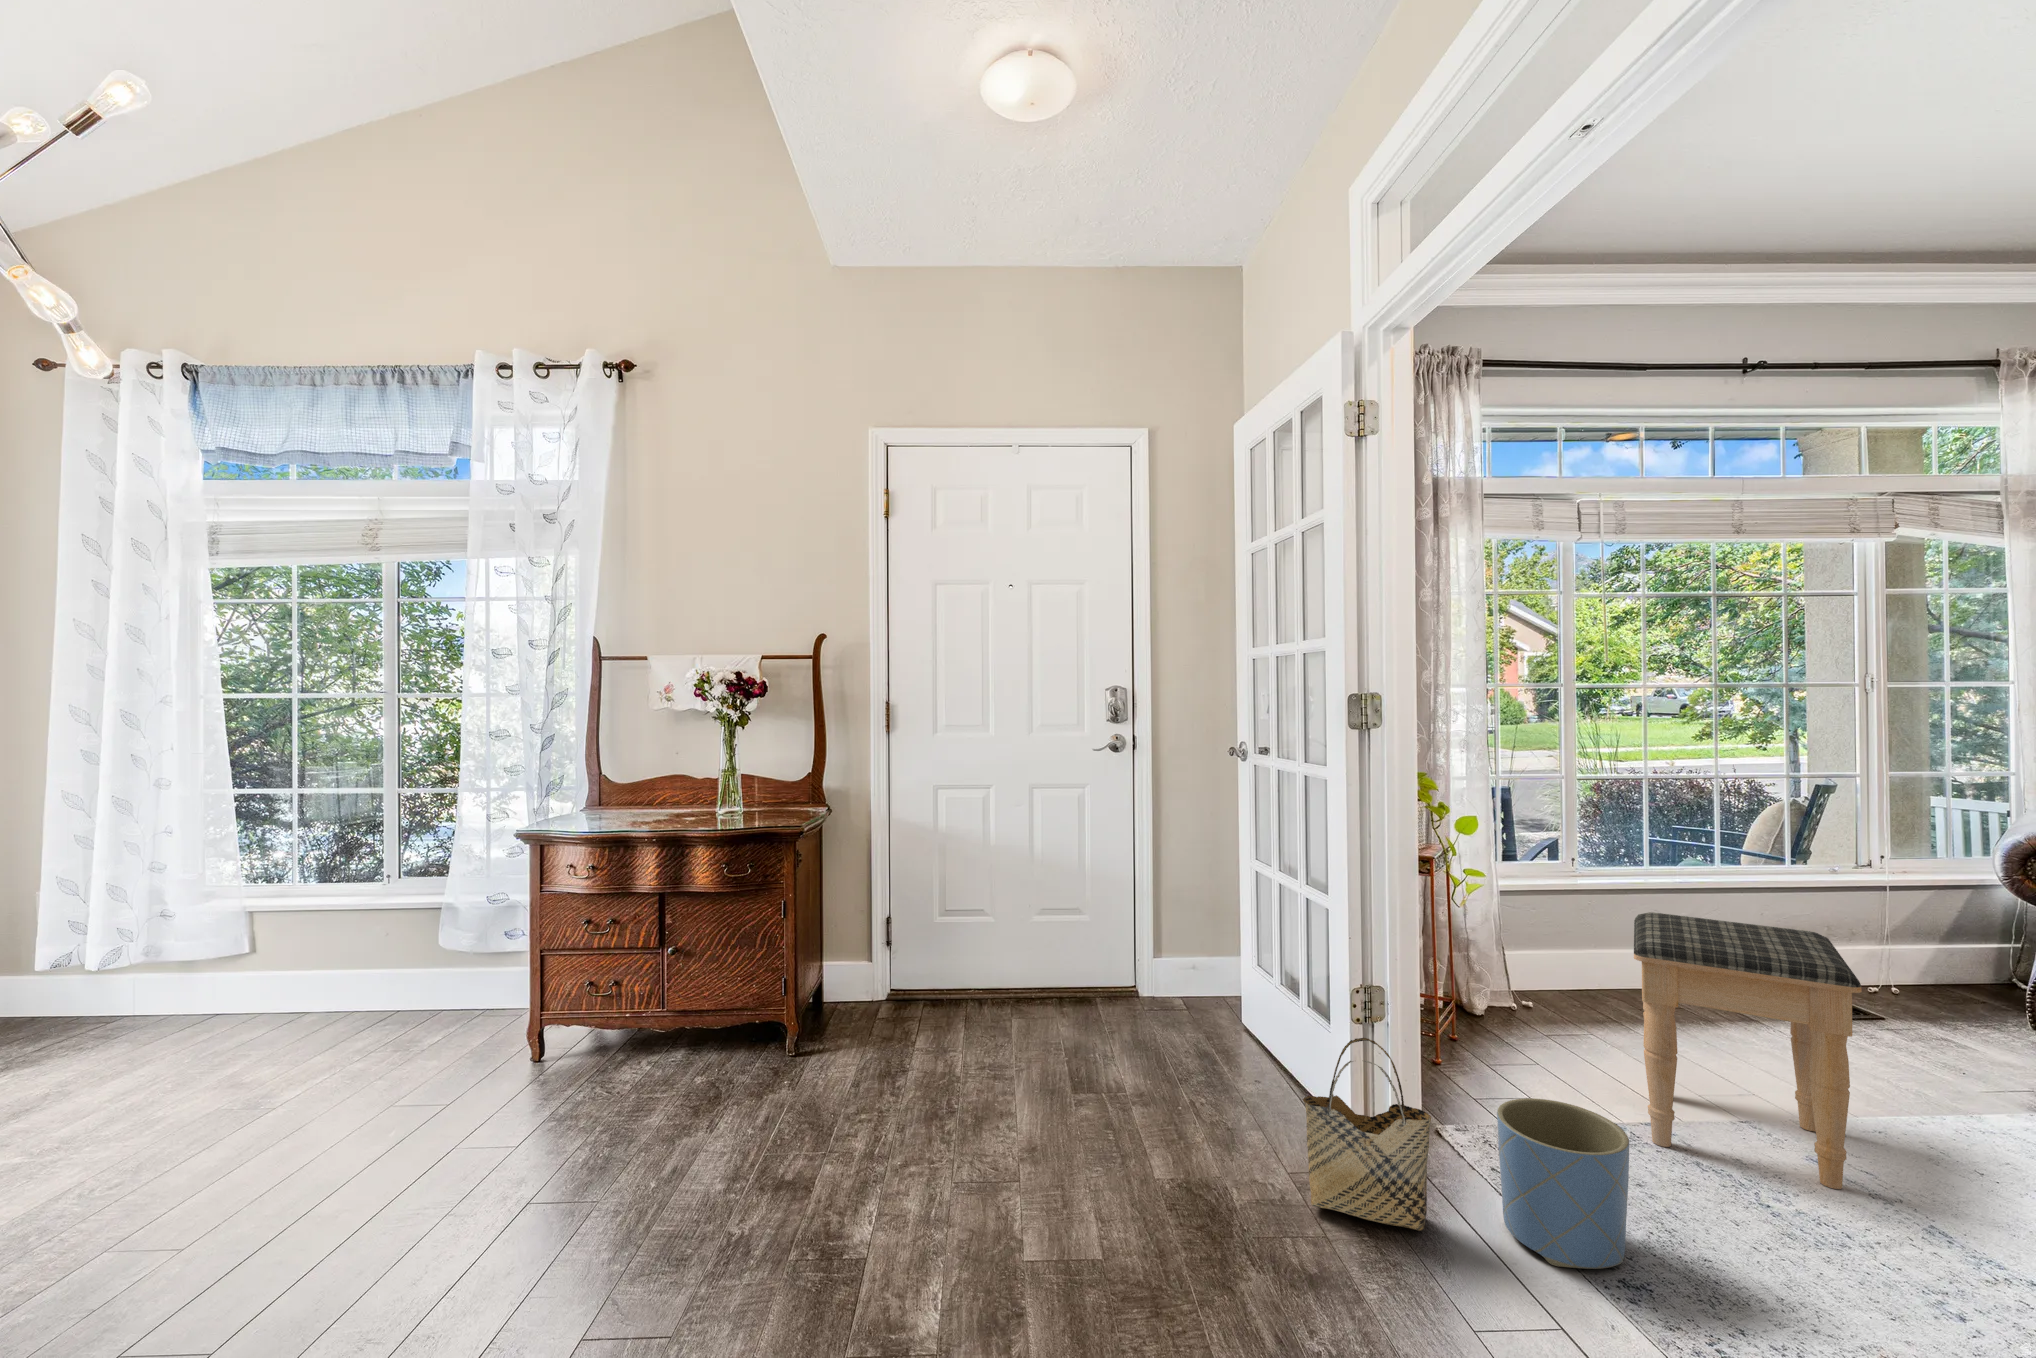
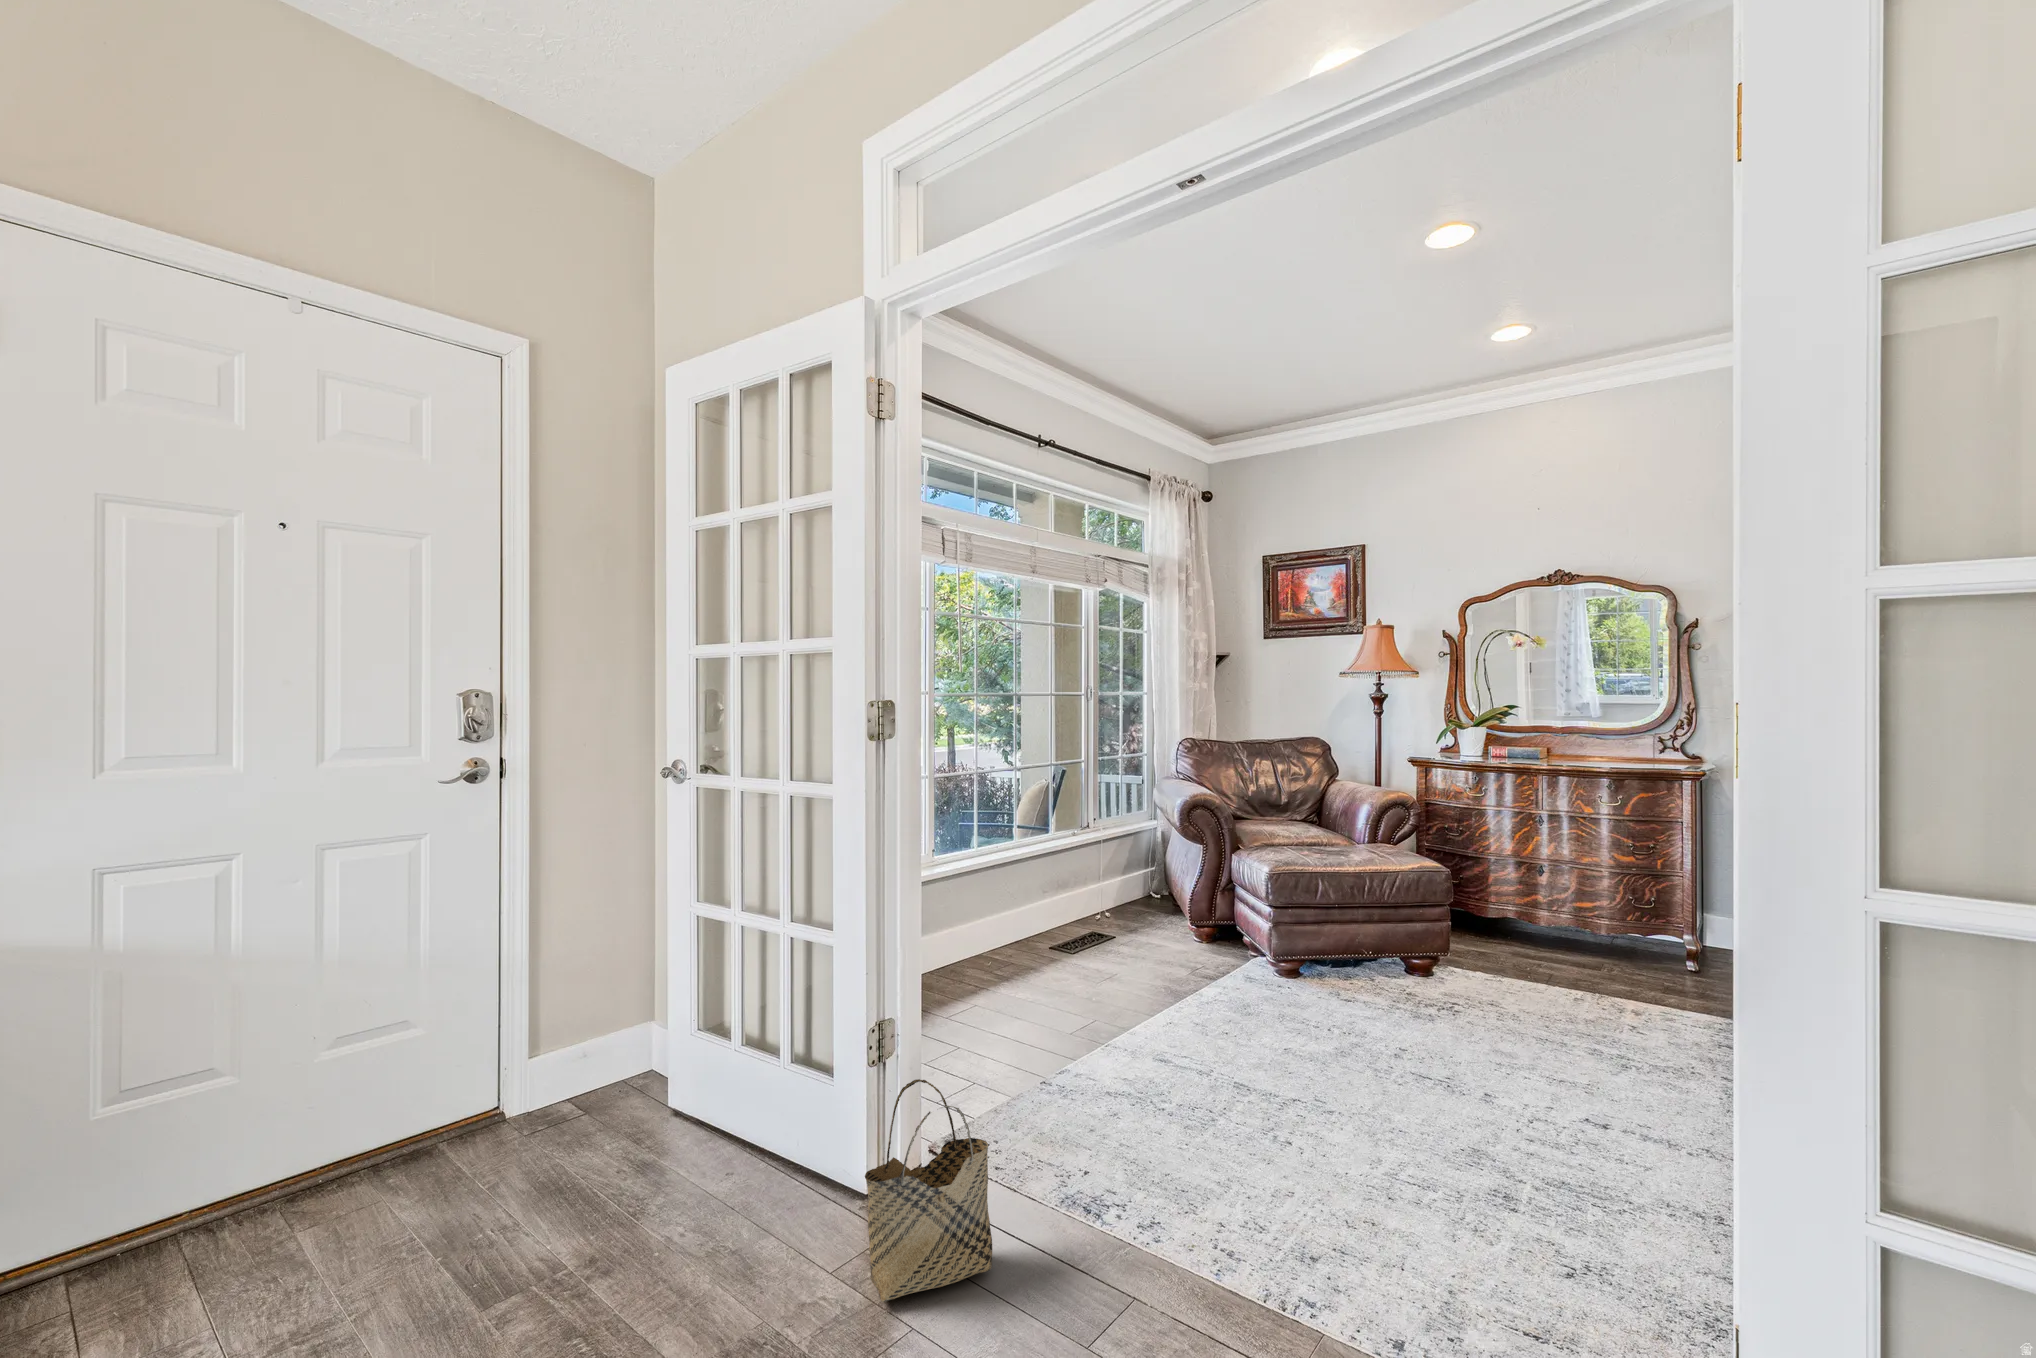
footstool: present [1634,912,1862,1189] -> none [1032,882,1198,1089]
planter: present [1497,1098,1629,1269] -> none [1030,1079,1136,1242]

